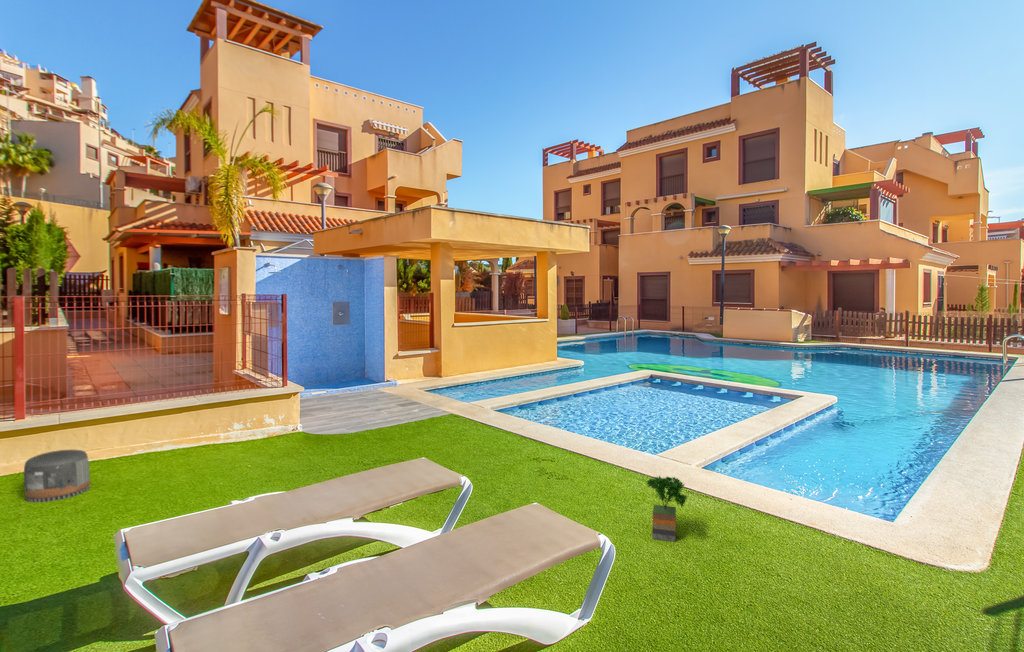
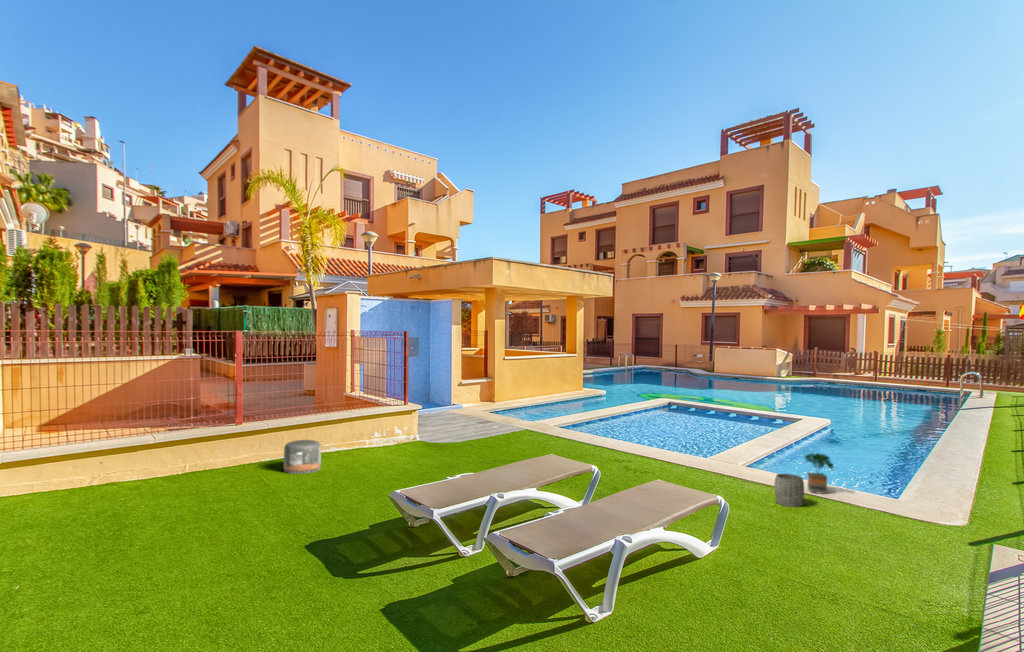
potted tree: present [647,476,687,542] -> present [805,453,834,494]
woven basket: none [724,535,775,601] -> present [774,474,804,507]

